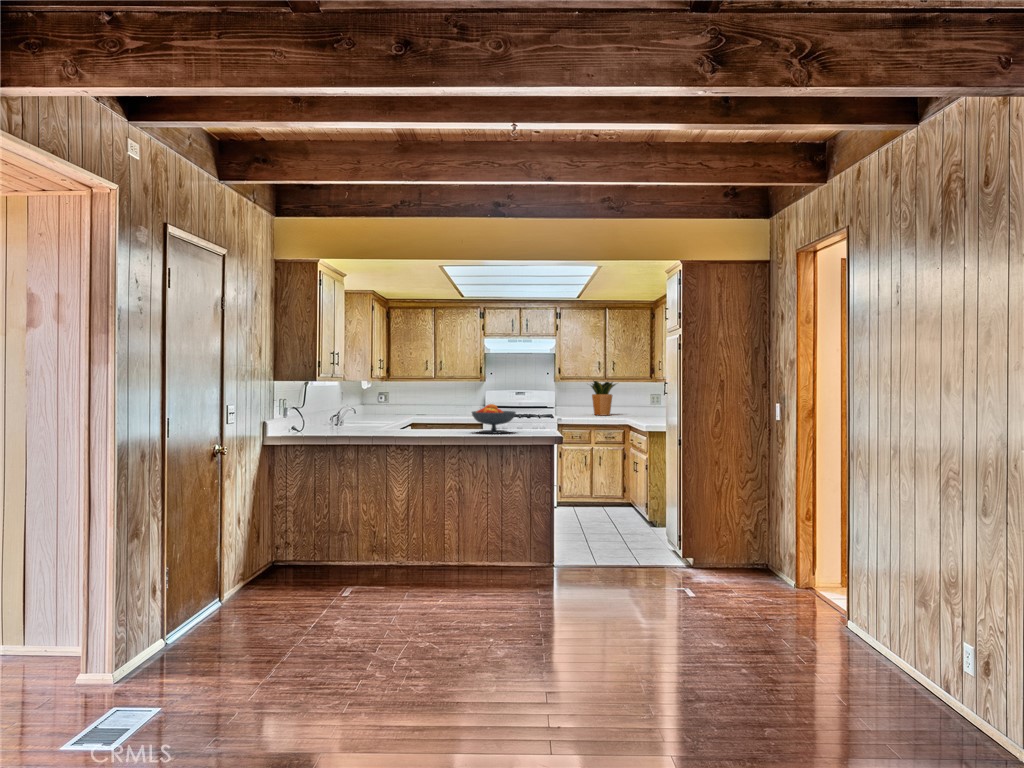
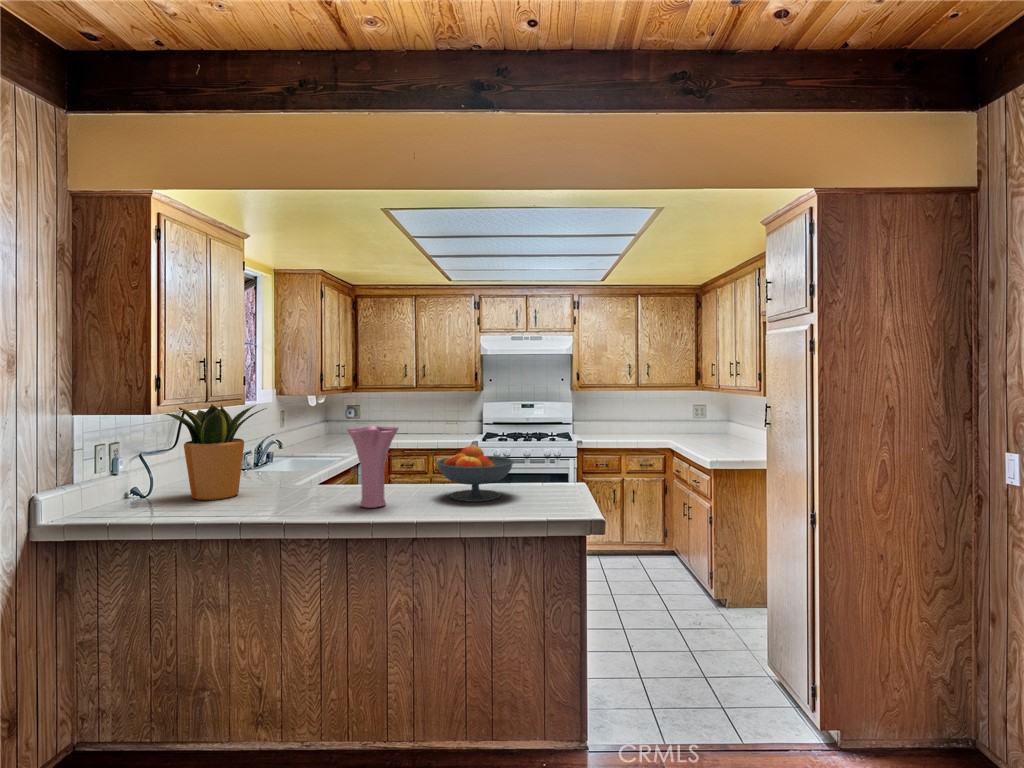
potted plant: present [591,381,616,415] -> present [165,404,267,500]
vase: none [423,391,452,434] -> present [347,426,399,508]

